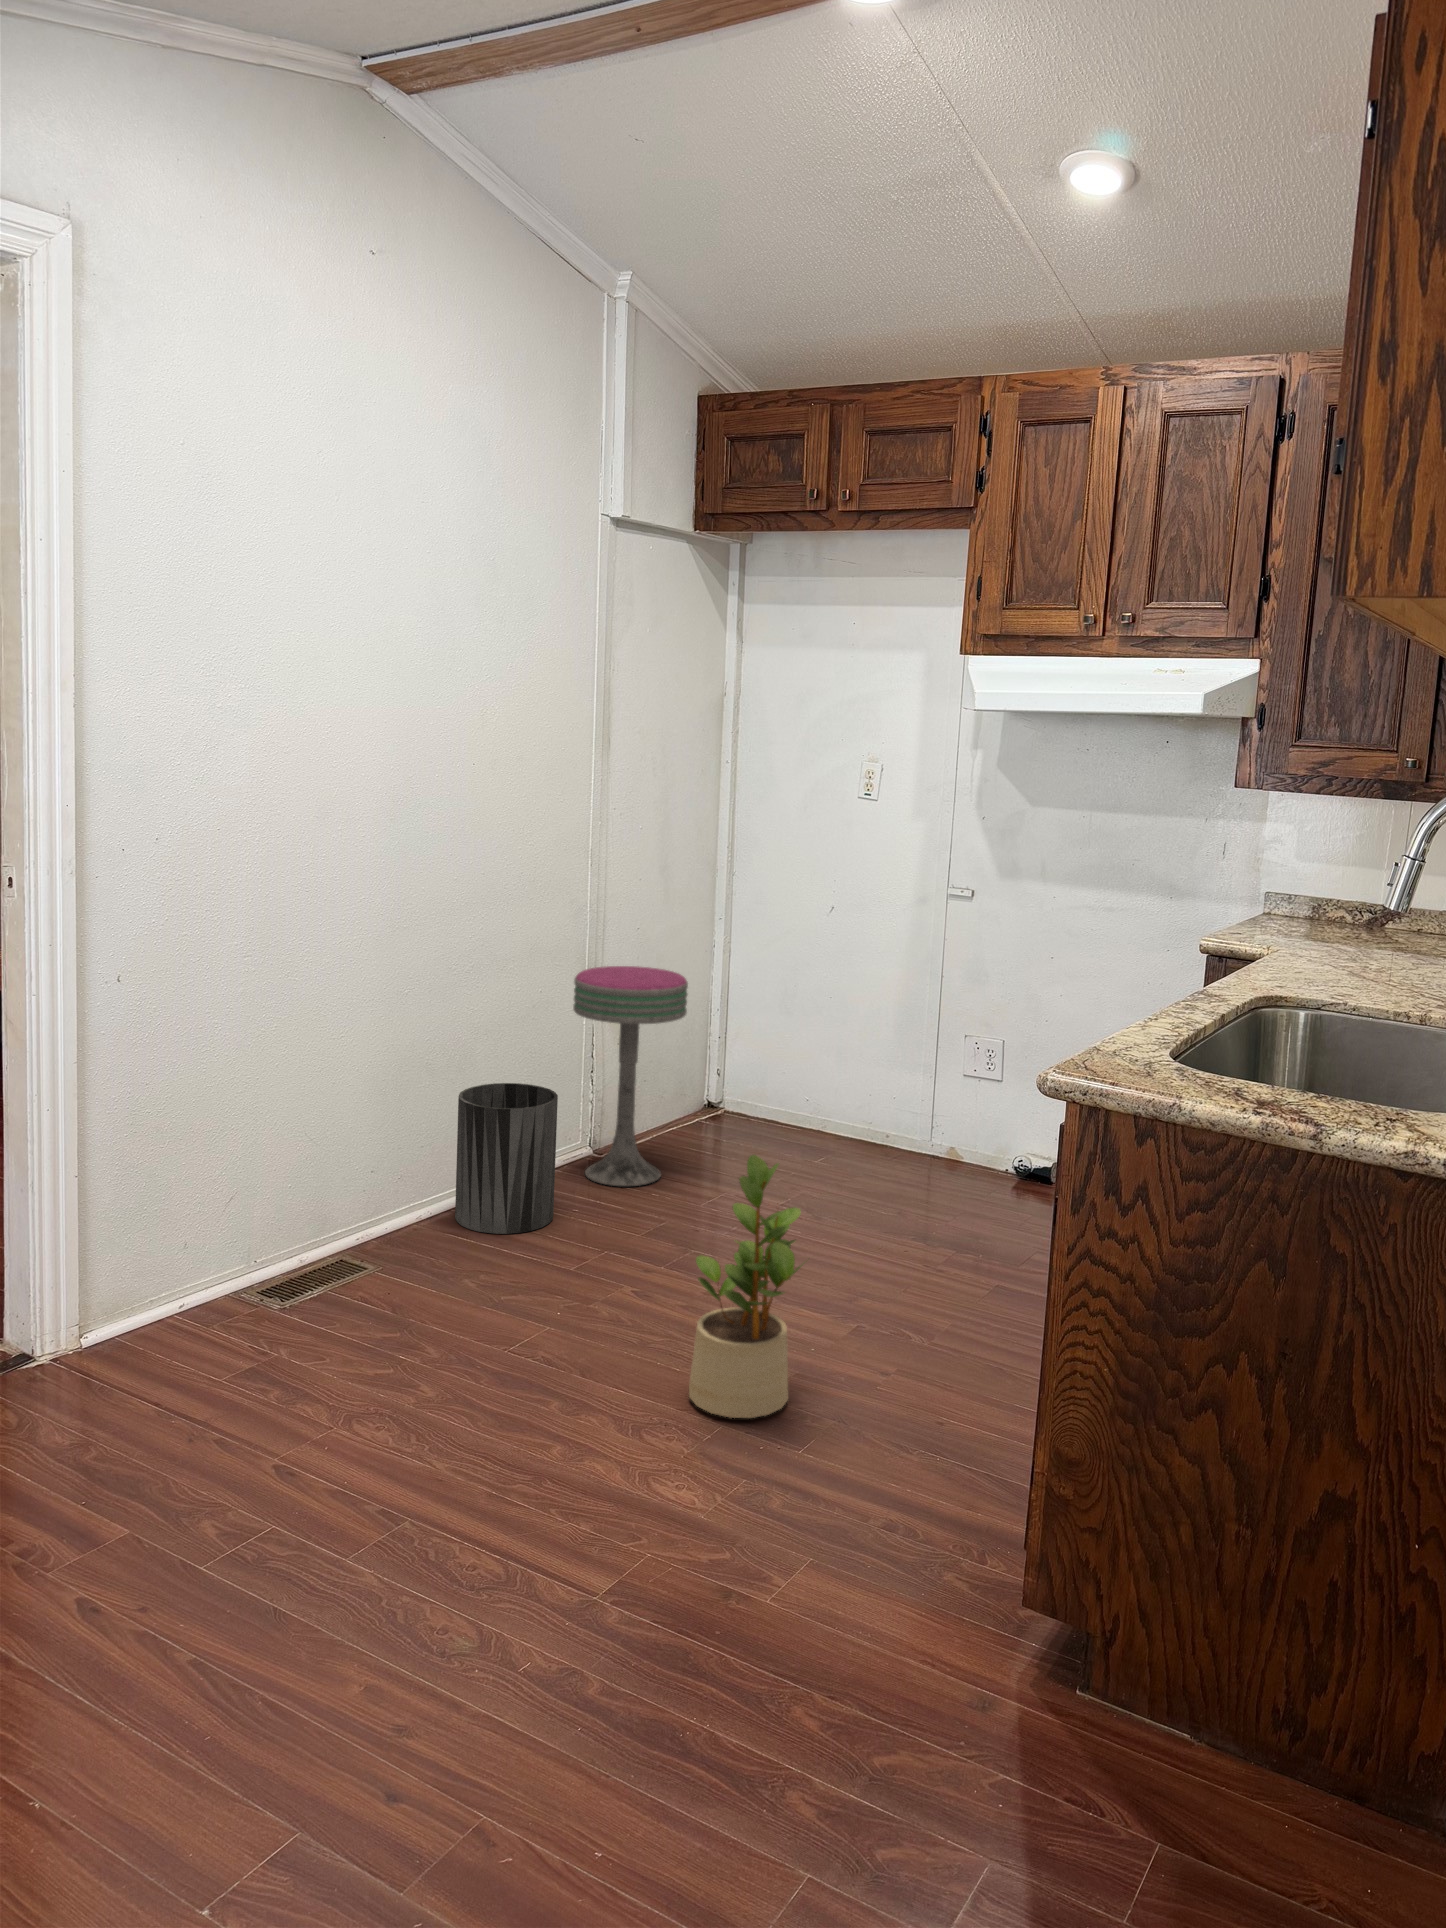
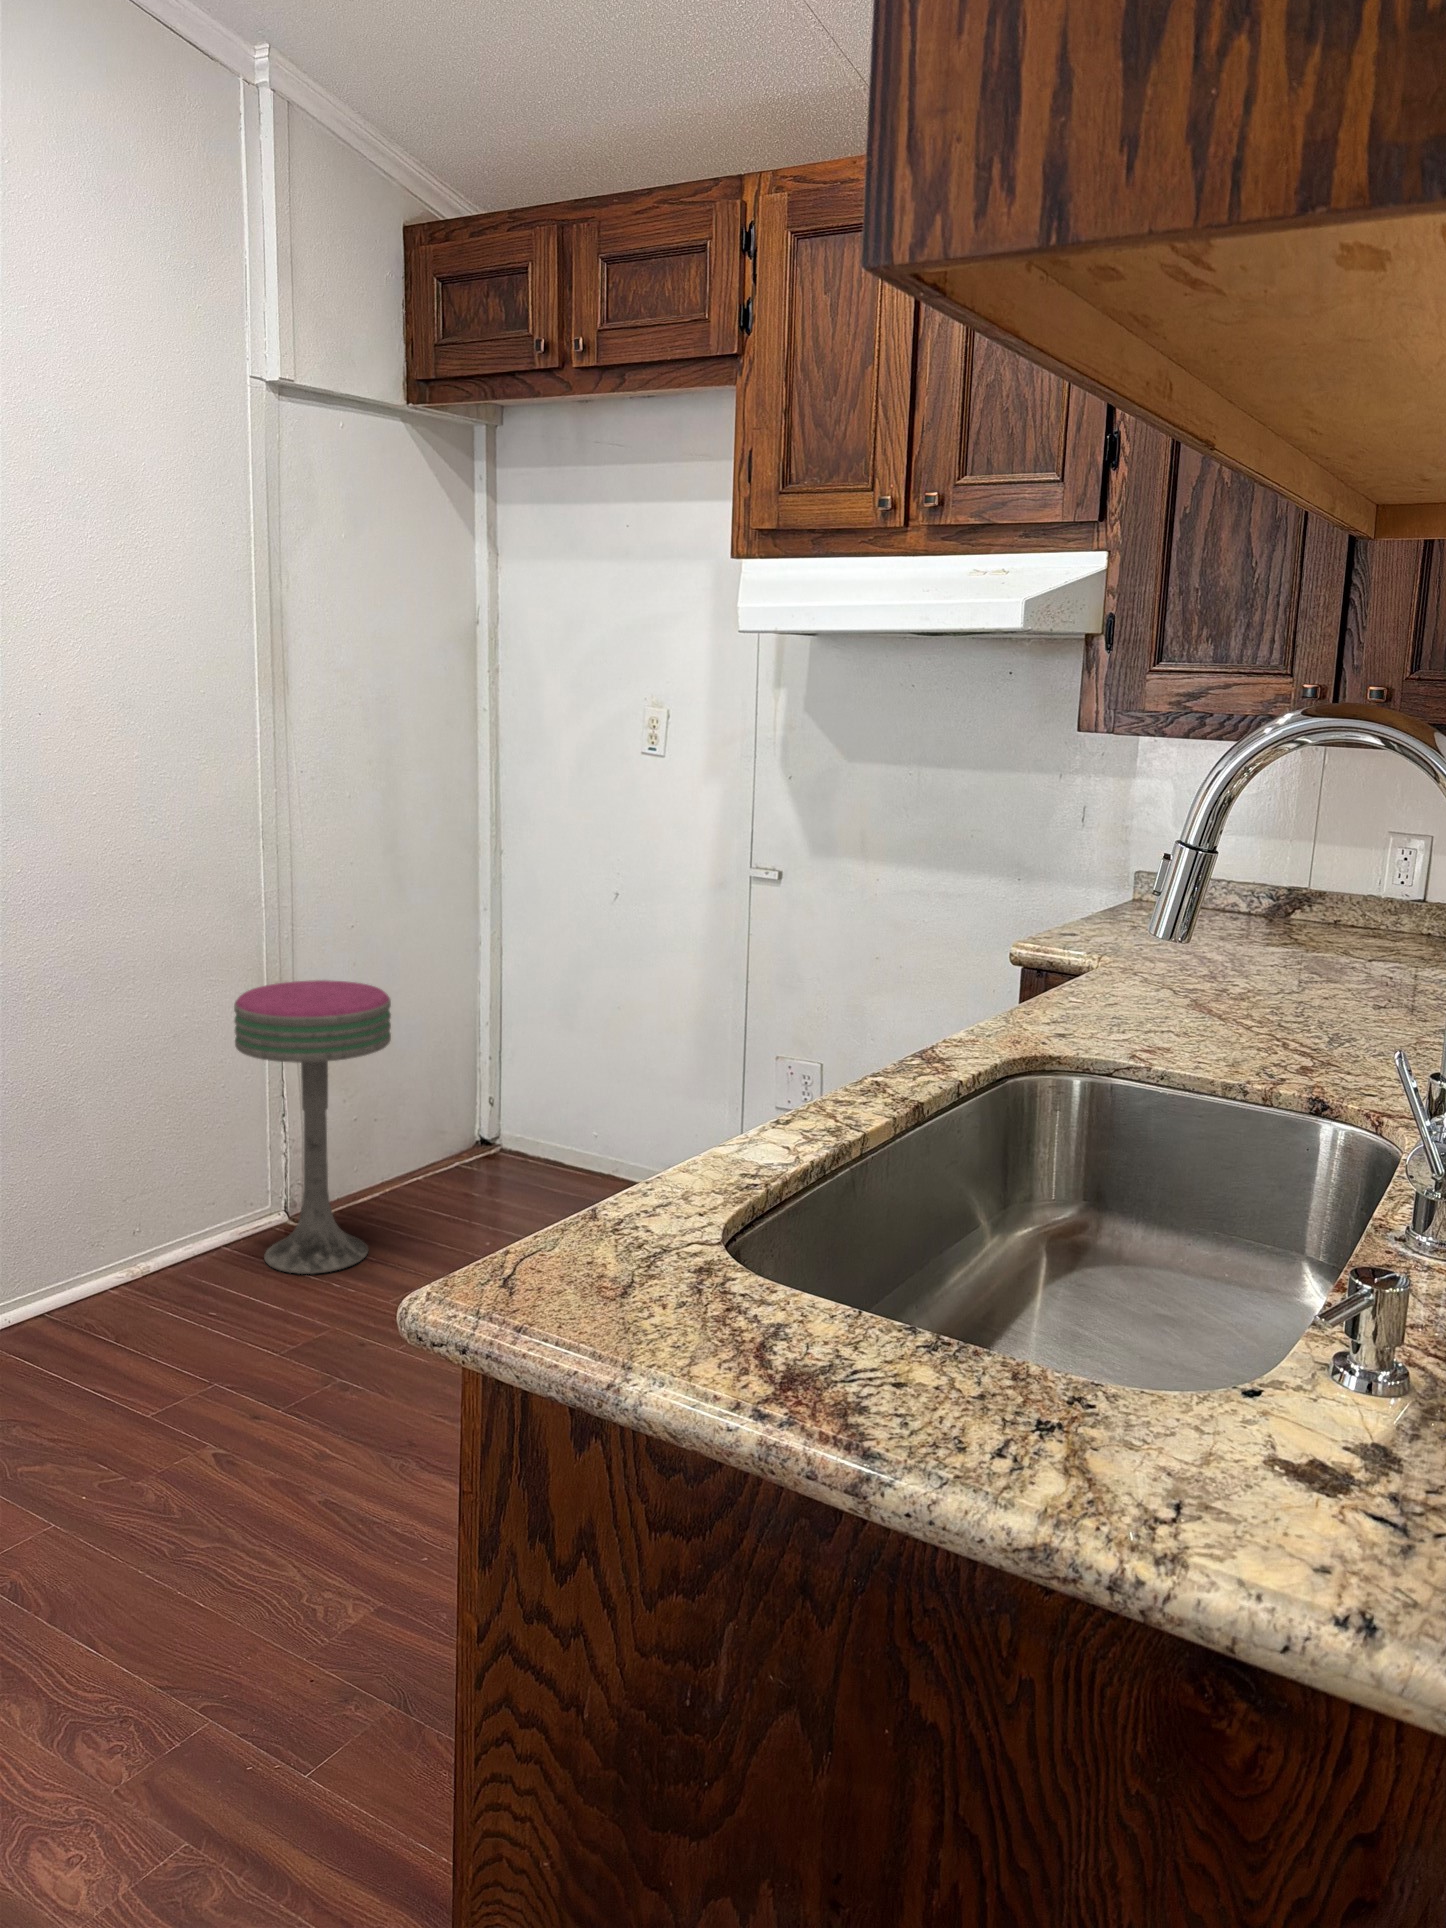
trash can: present [455,1083,558,1234] -> none [40,1147,188,1357]
potted plant: present [689,1155,804,1418] -> none [224,1296,402,1689]

